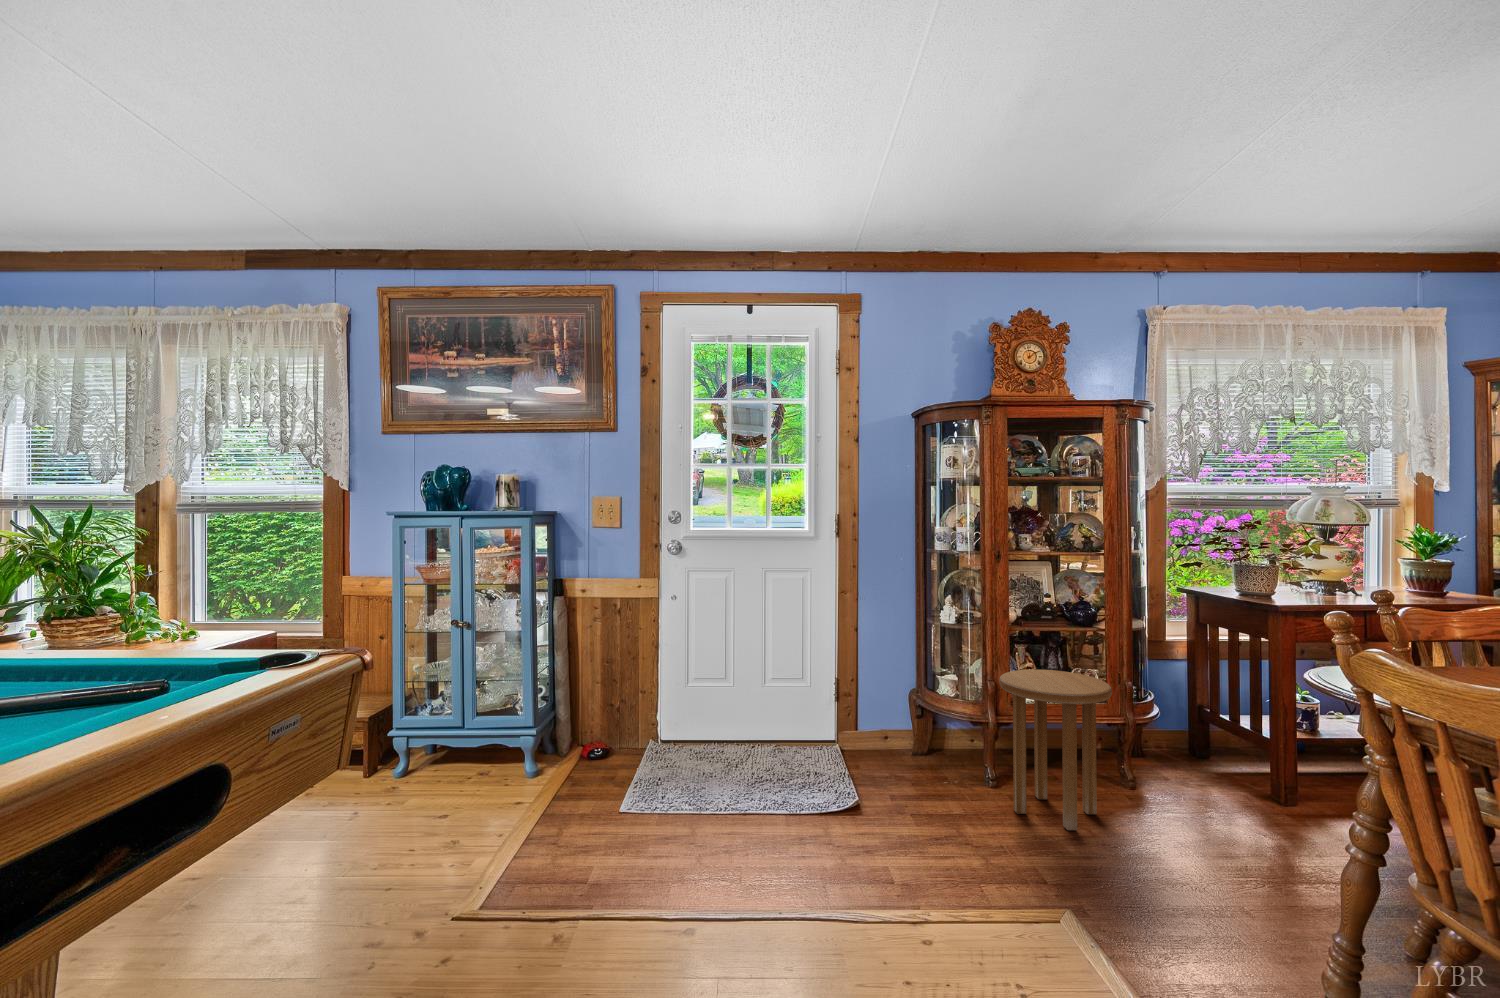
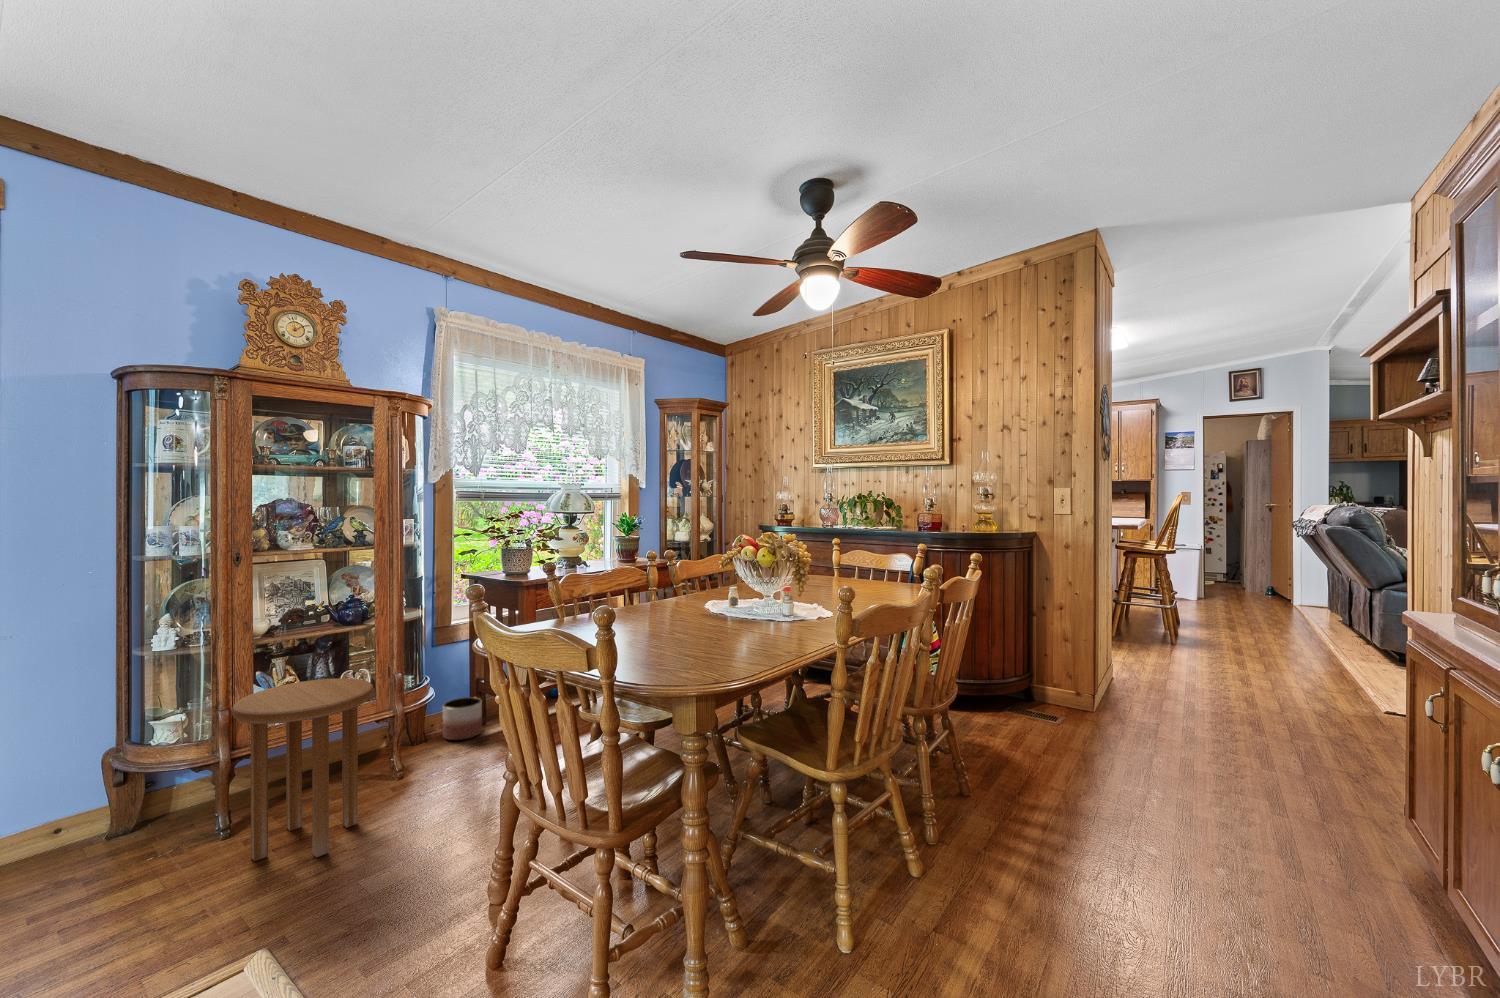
planter: none [1163,722,1209,768] -> present [443,697,482,740]

